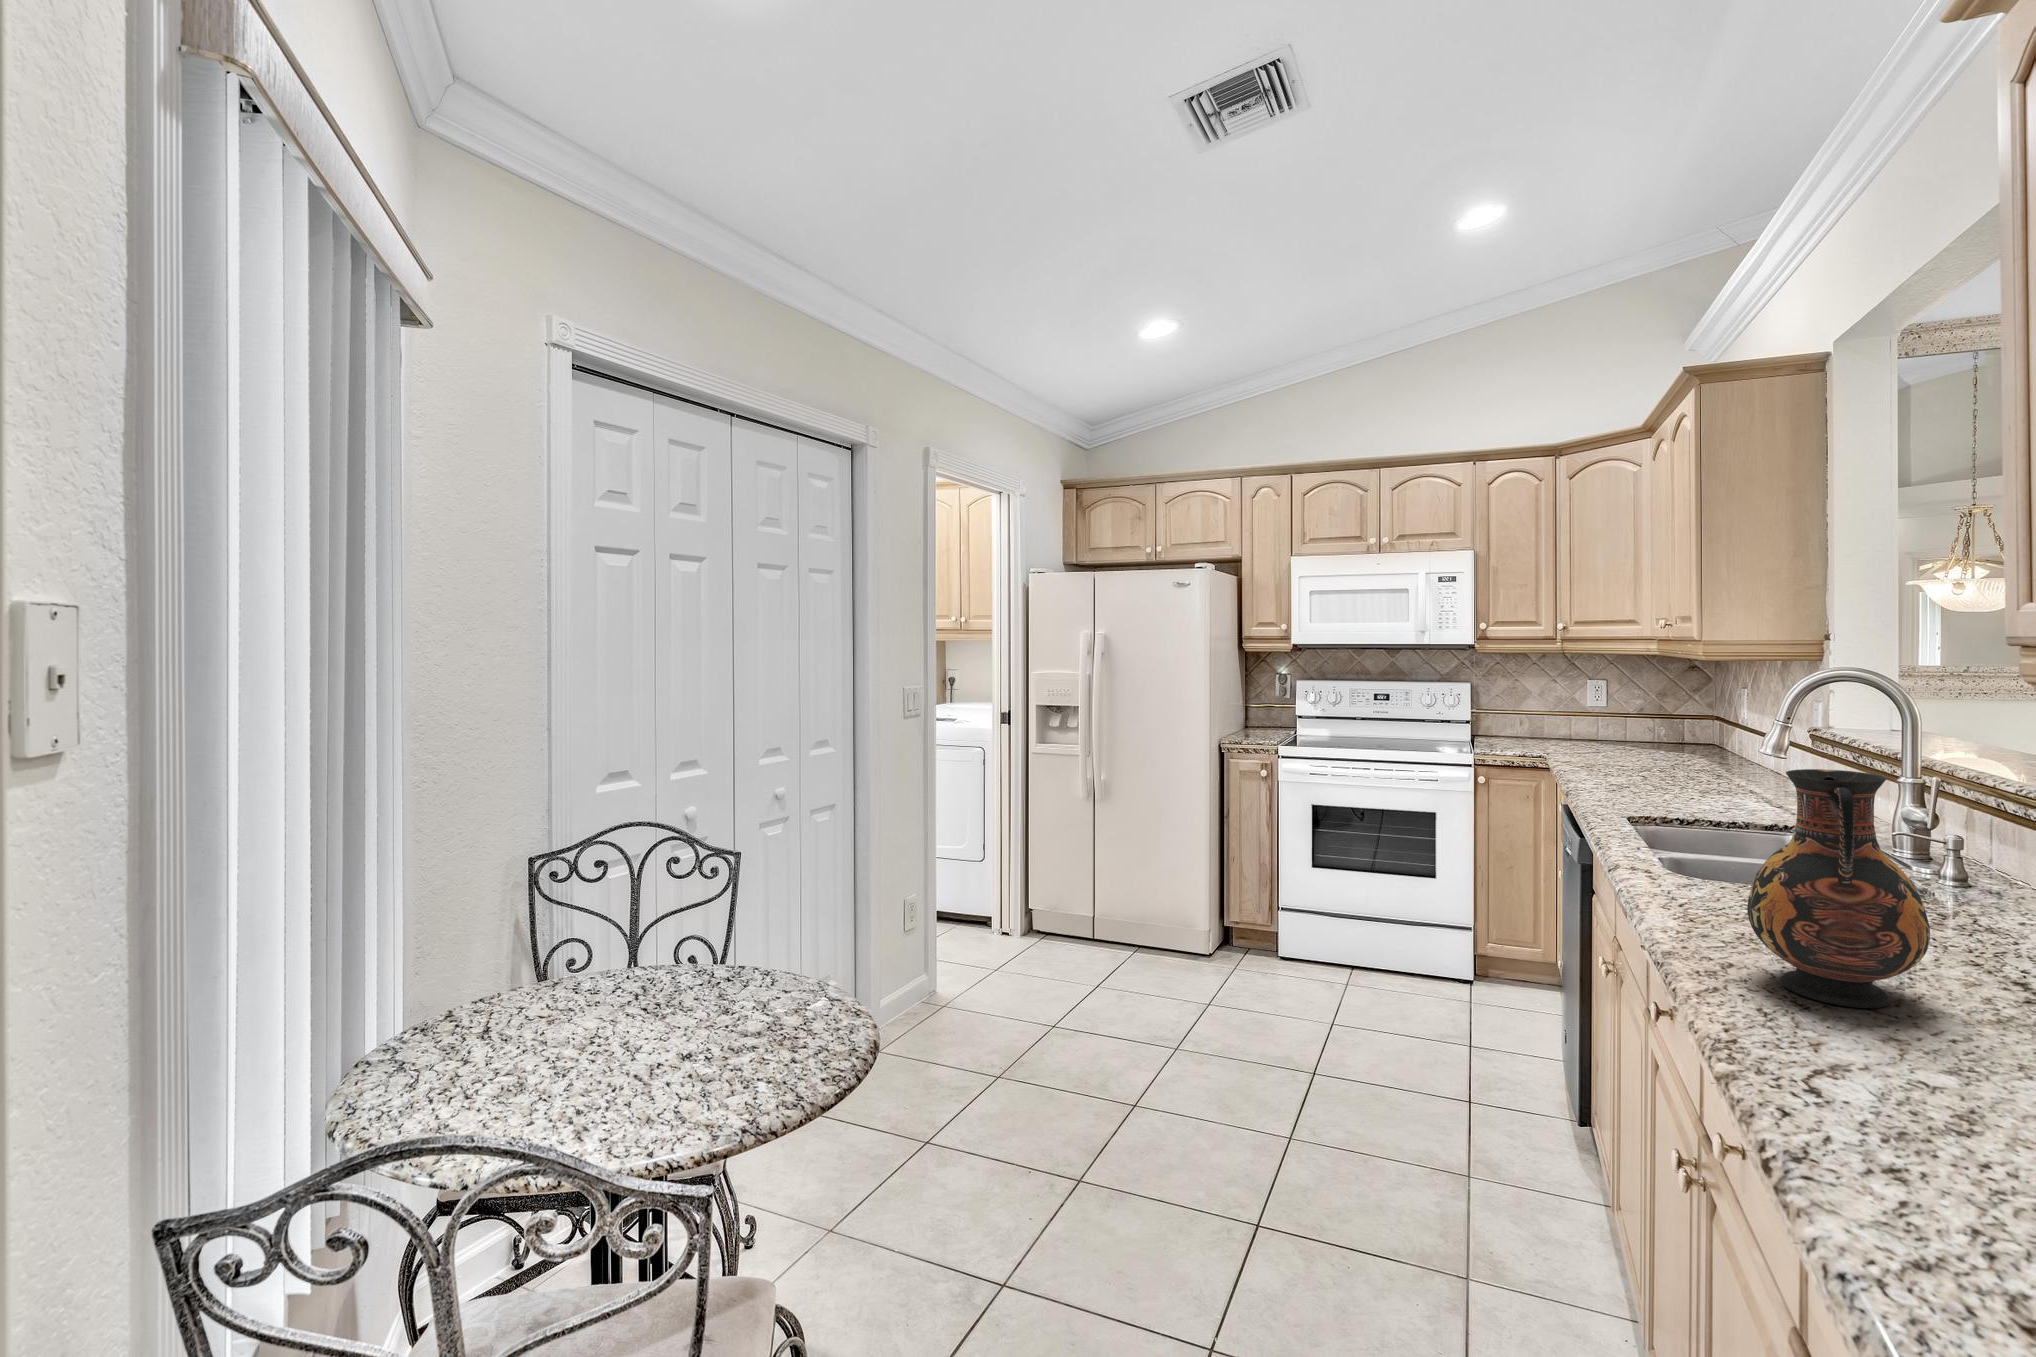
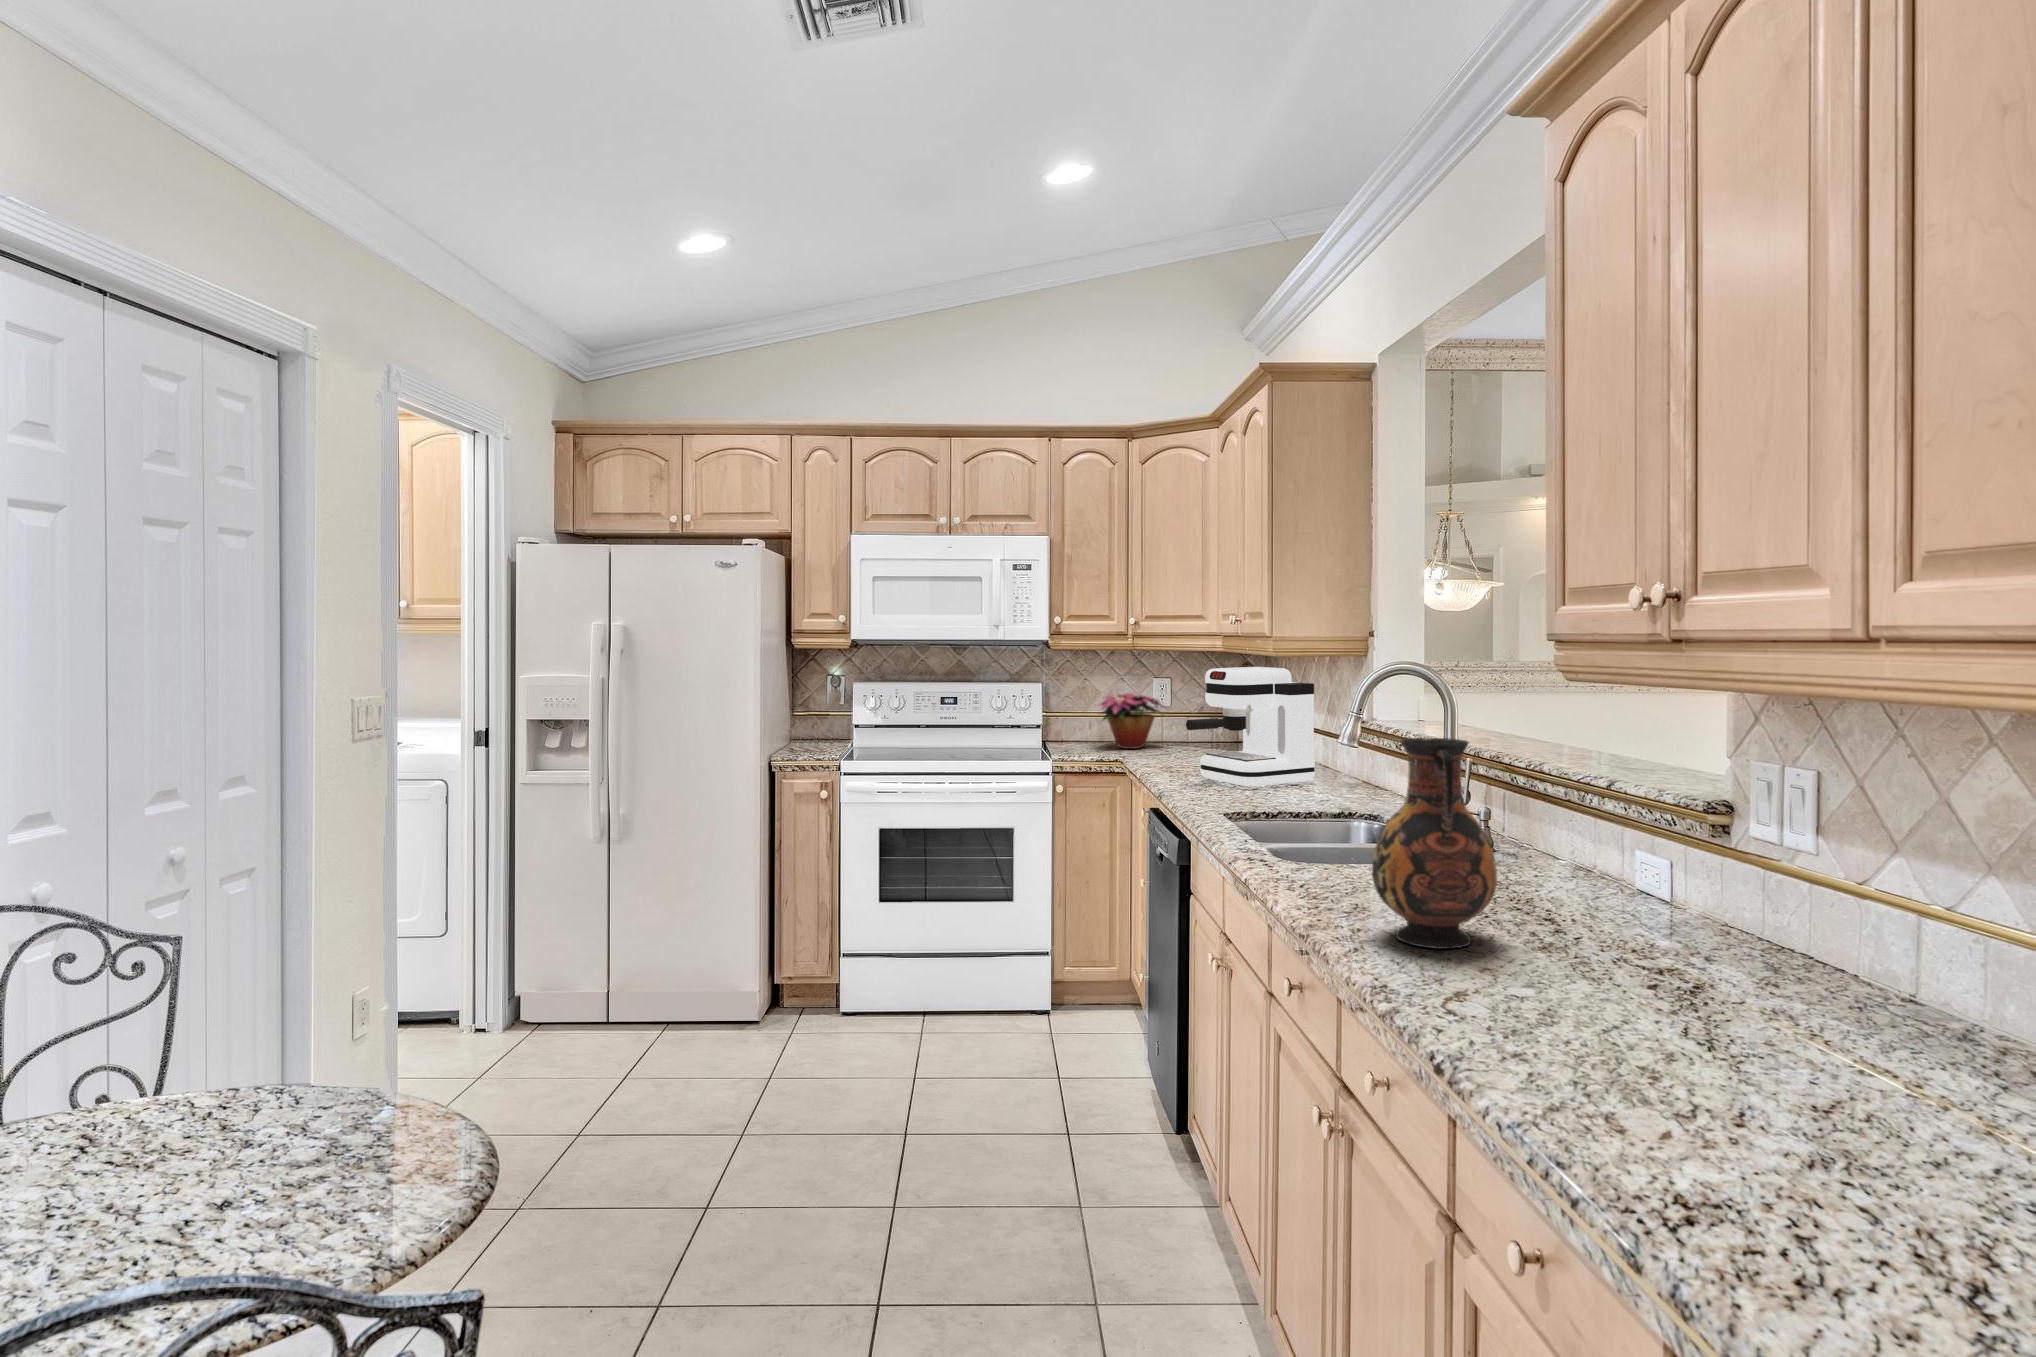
coffee maker: none [1596,670,1754,789] -> present [1186,667,1315,789]
flower arrangement: none [1514,688,1603,740] -> present [1098,693,1167,749]

